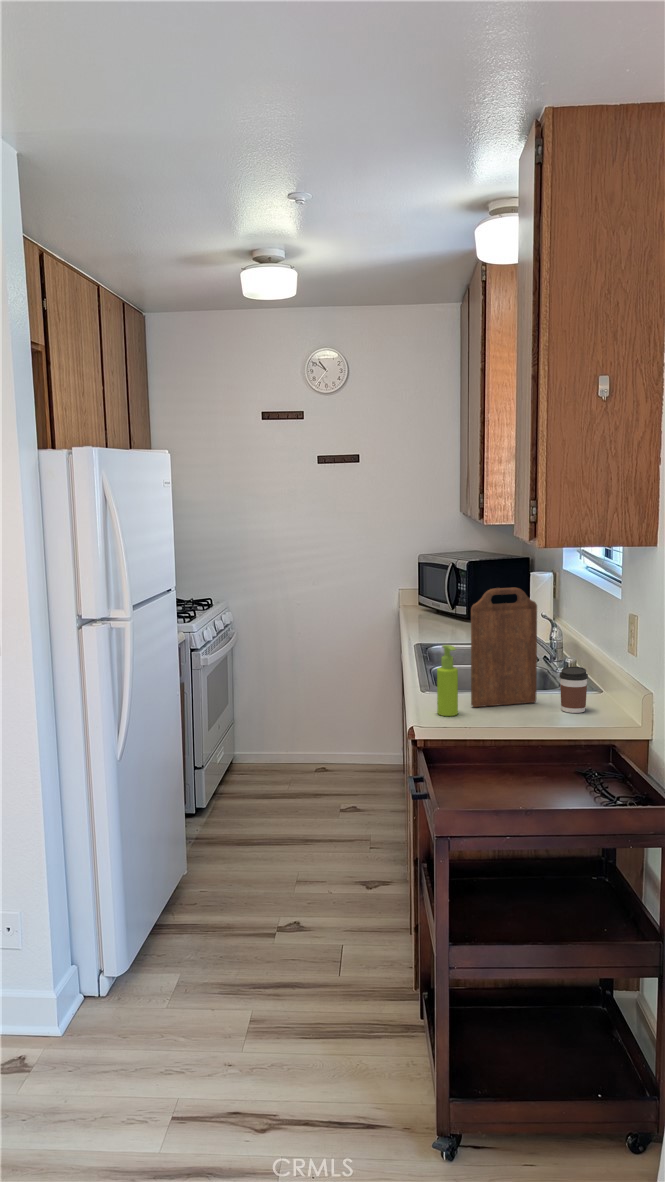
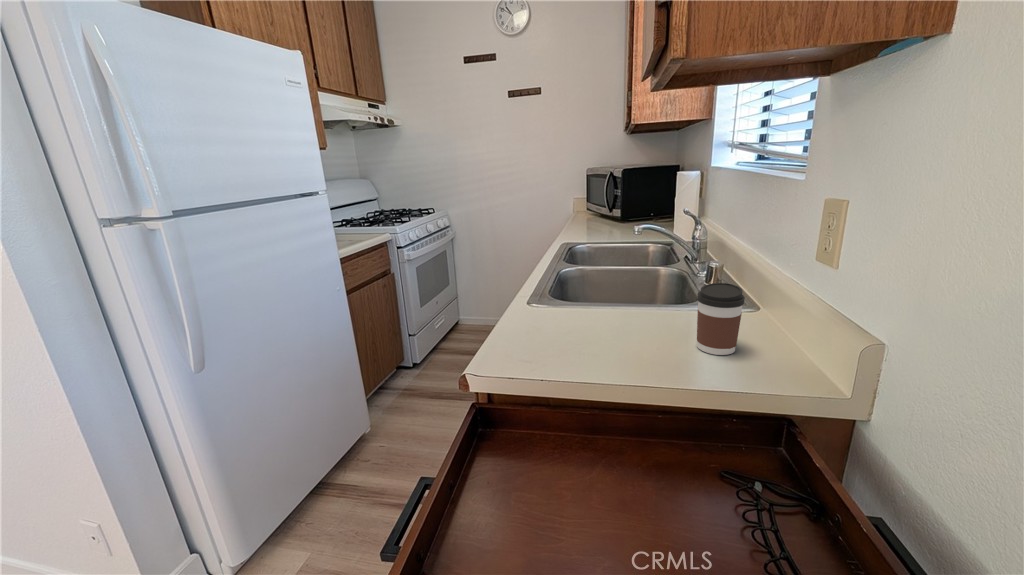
cutting board: present [471,588,537,707] -> none [566,163,669,334]
soap dispenser: present [437,645,458,716] -> none [511,250,543,351]

